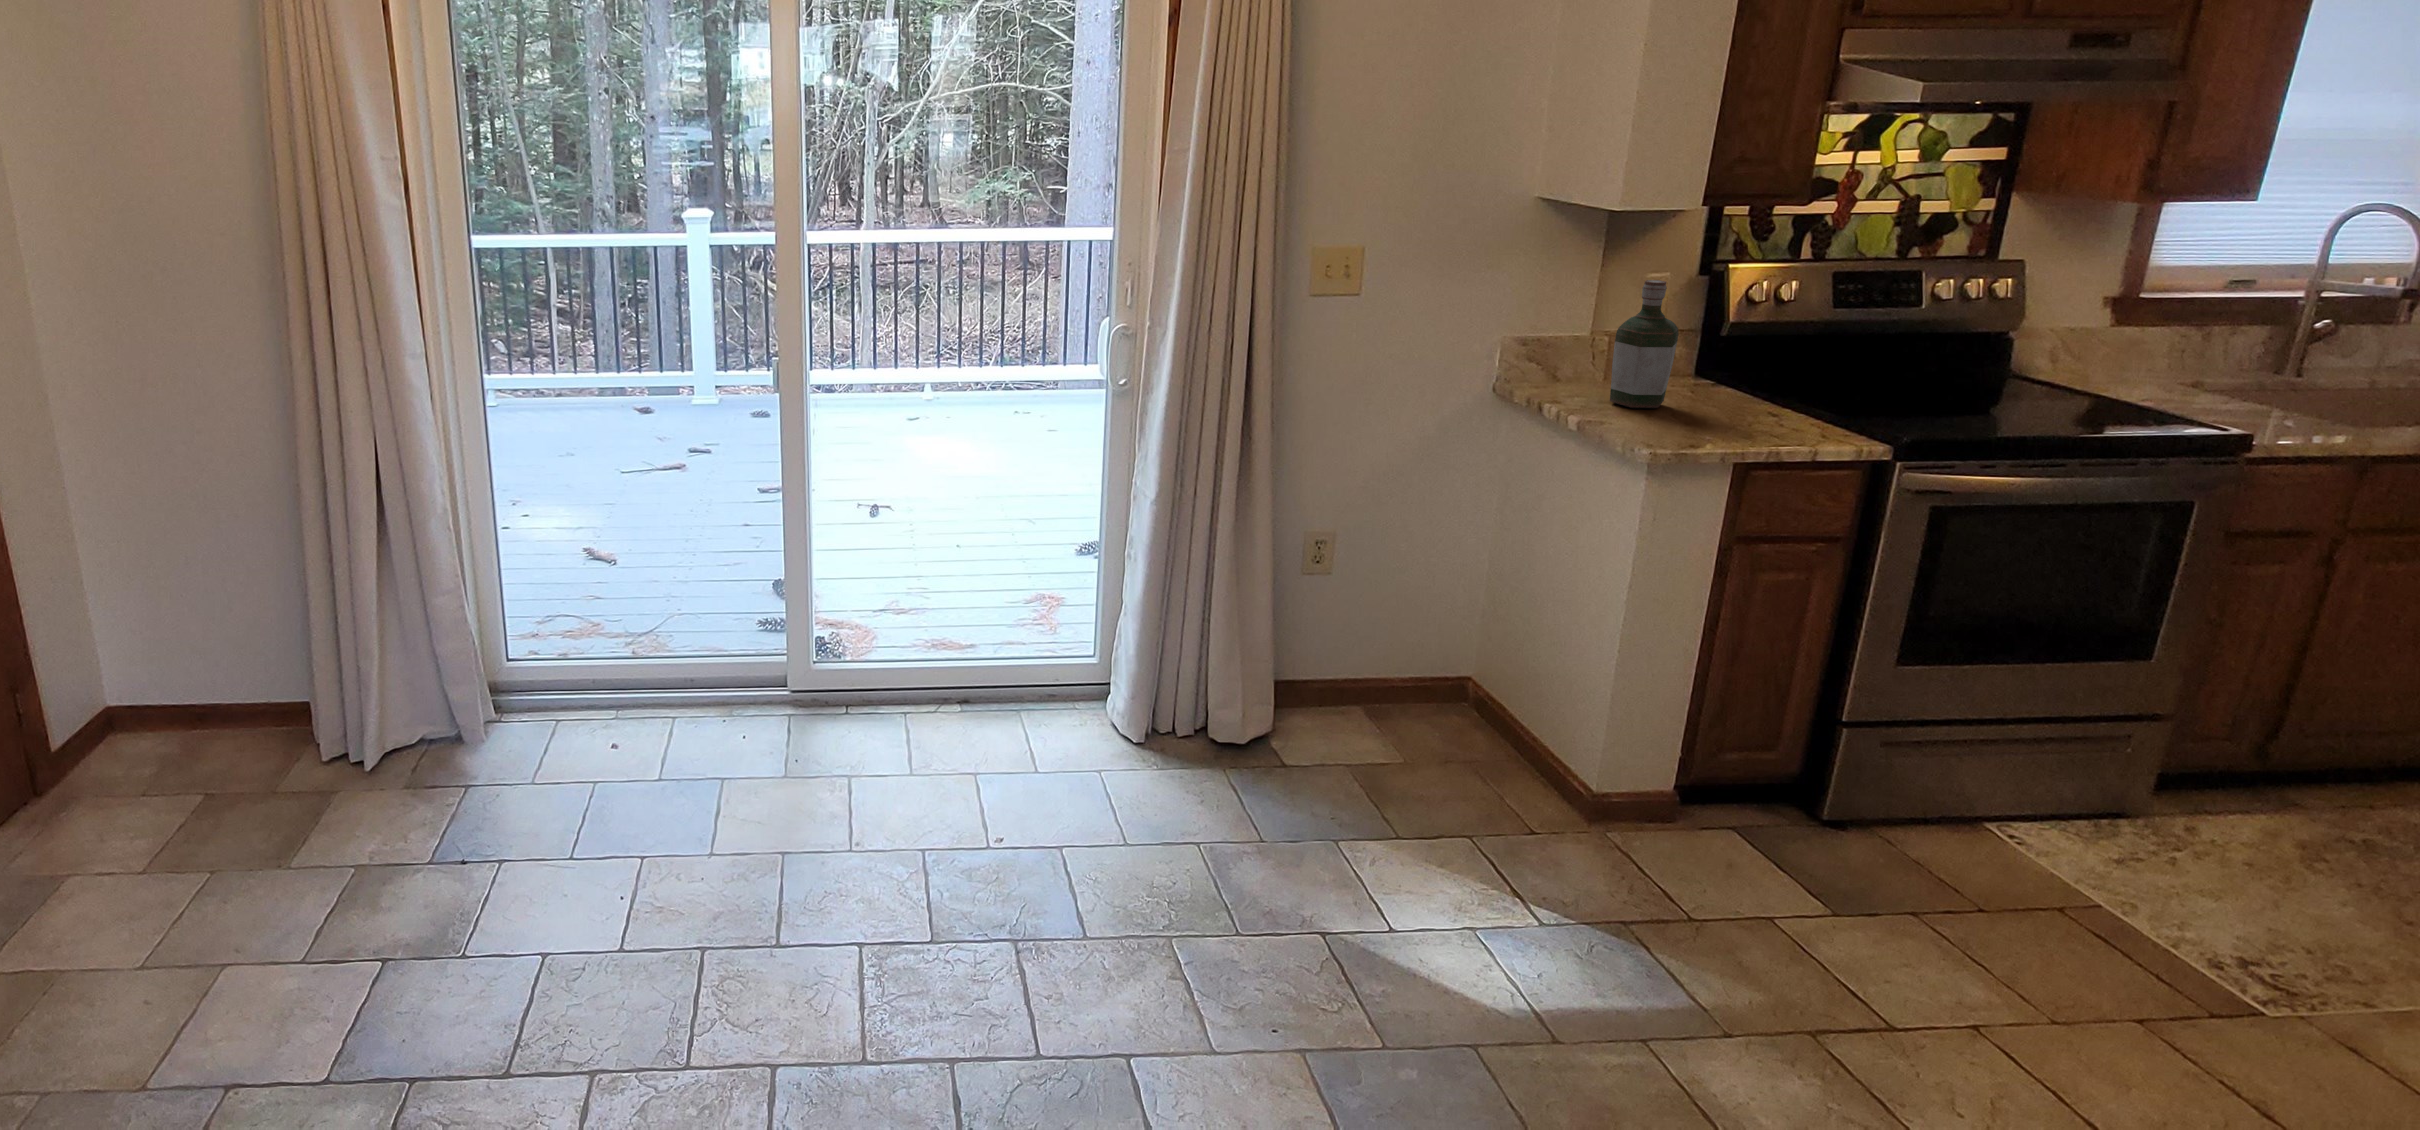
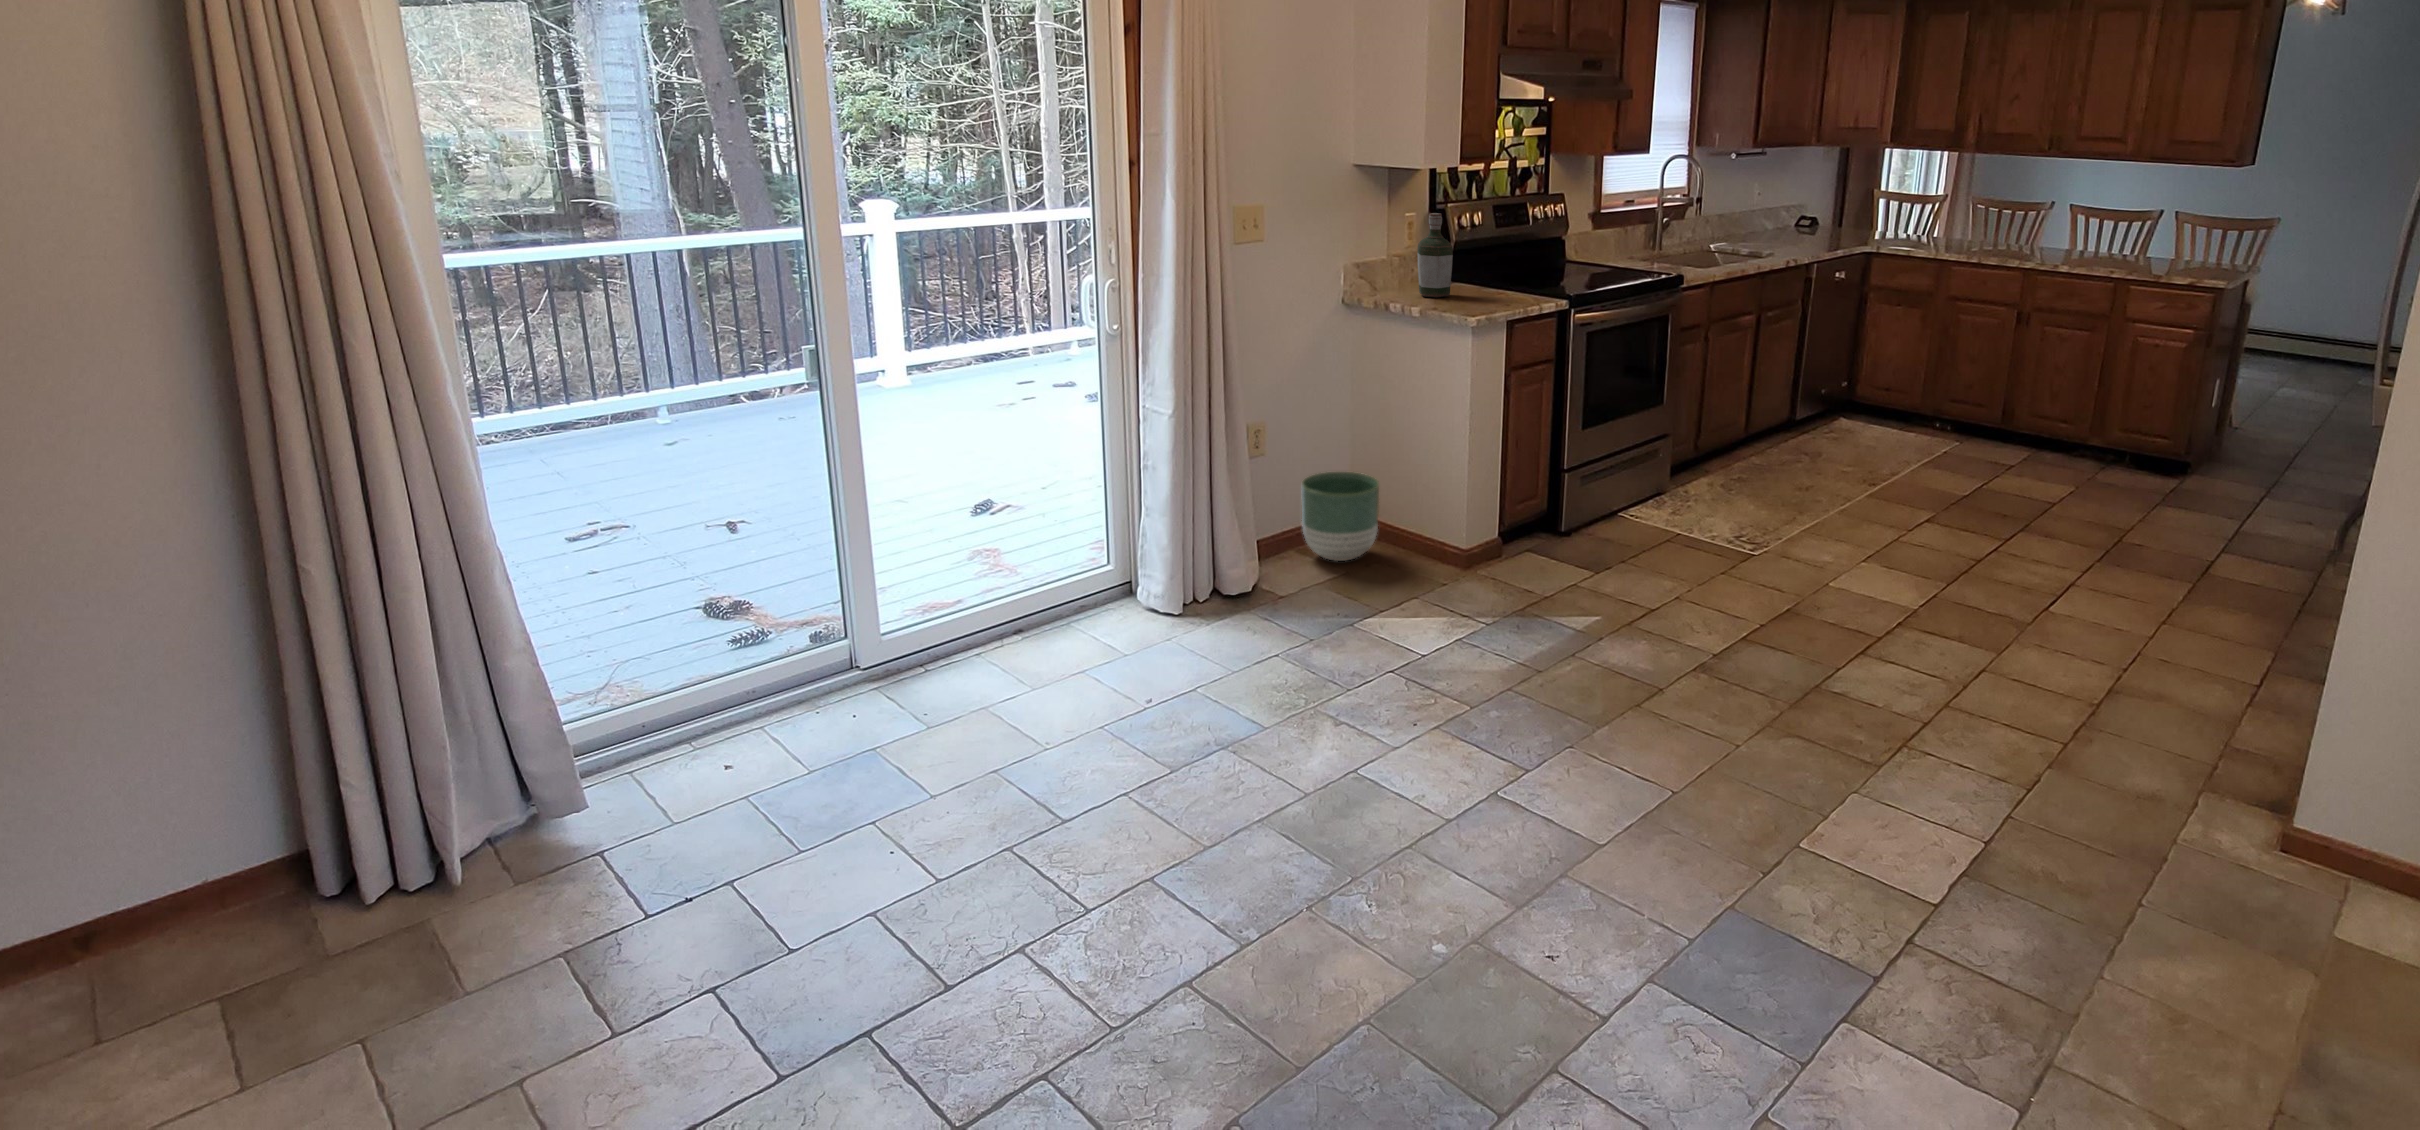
planter: none [1371,614,1492,743] -> present [1302,472,1379,561]

